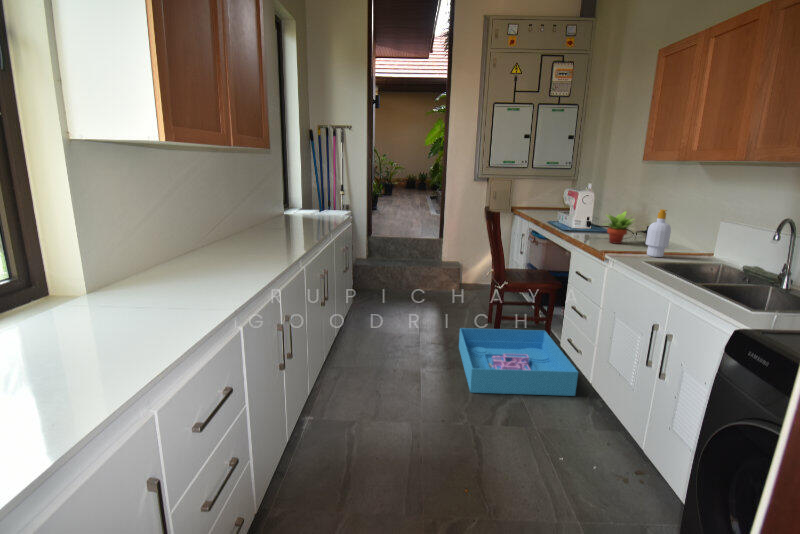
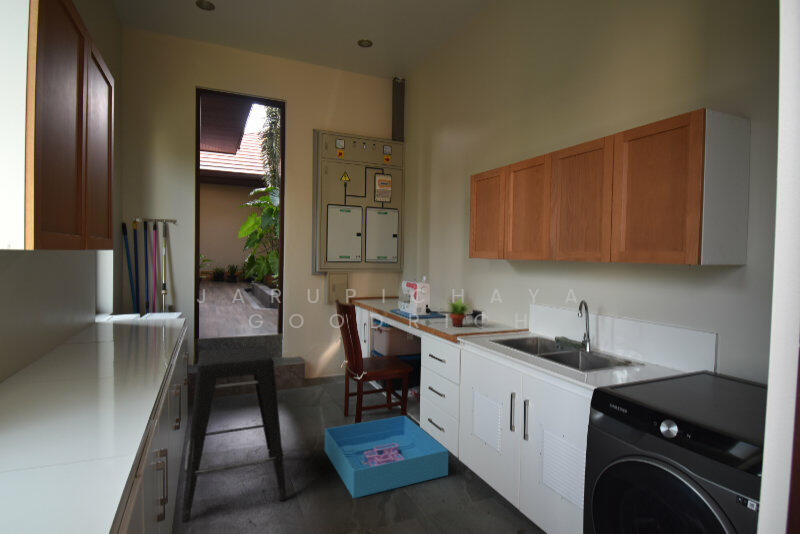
soap bottle: present [646,209,671,257] -> none [484,296,501,335]
stool: none [331,243,414,379] -> present [182,346,287,523]

